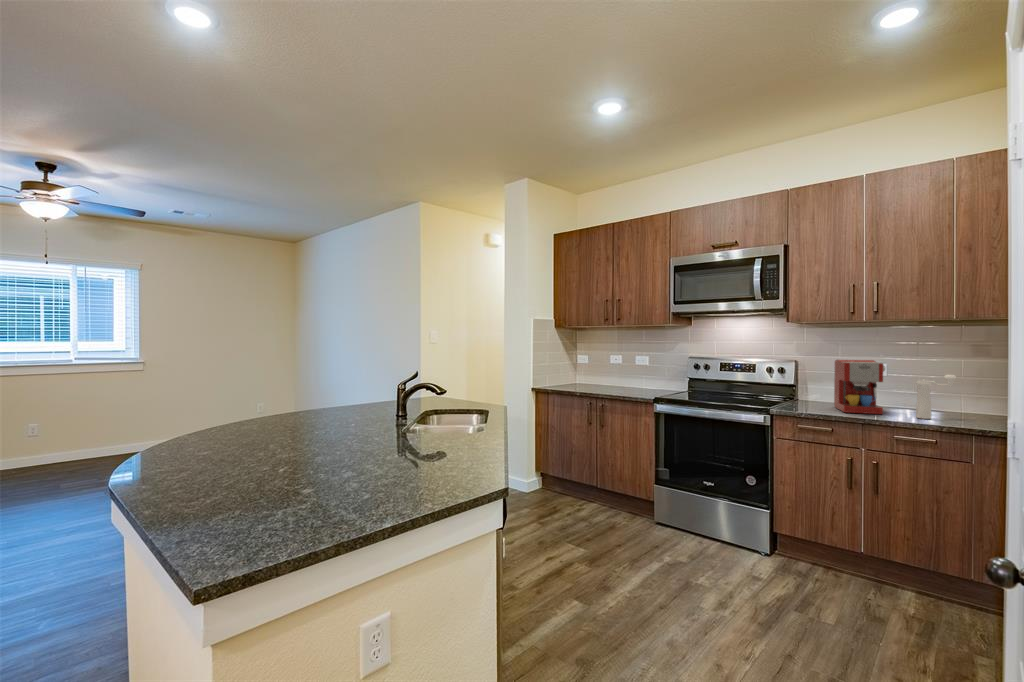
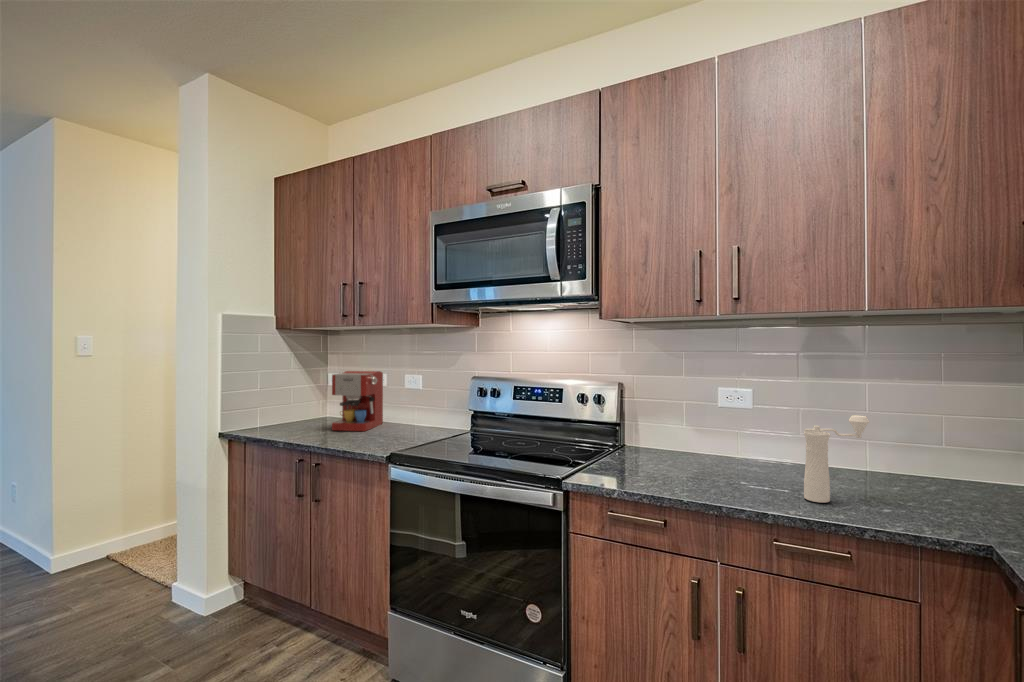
coffee maker: present [834,360,885,414] -> present [332,371,383,431]

